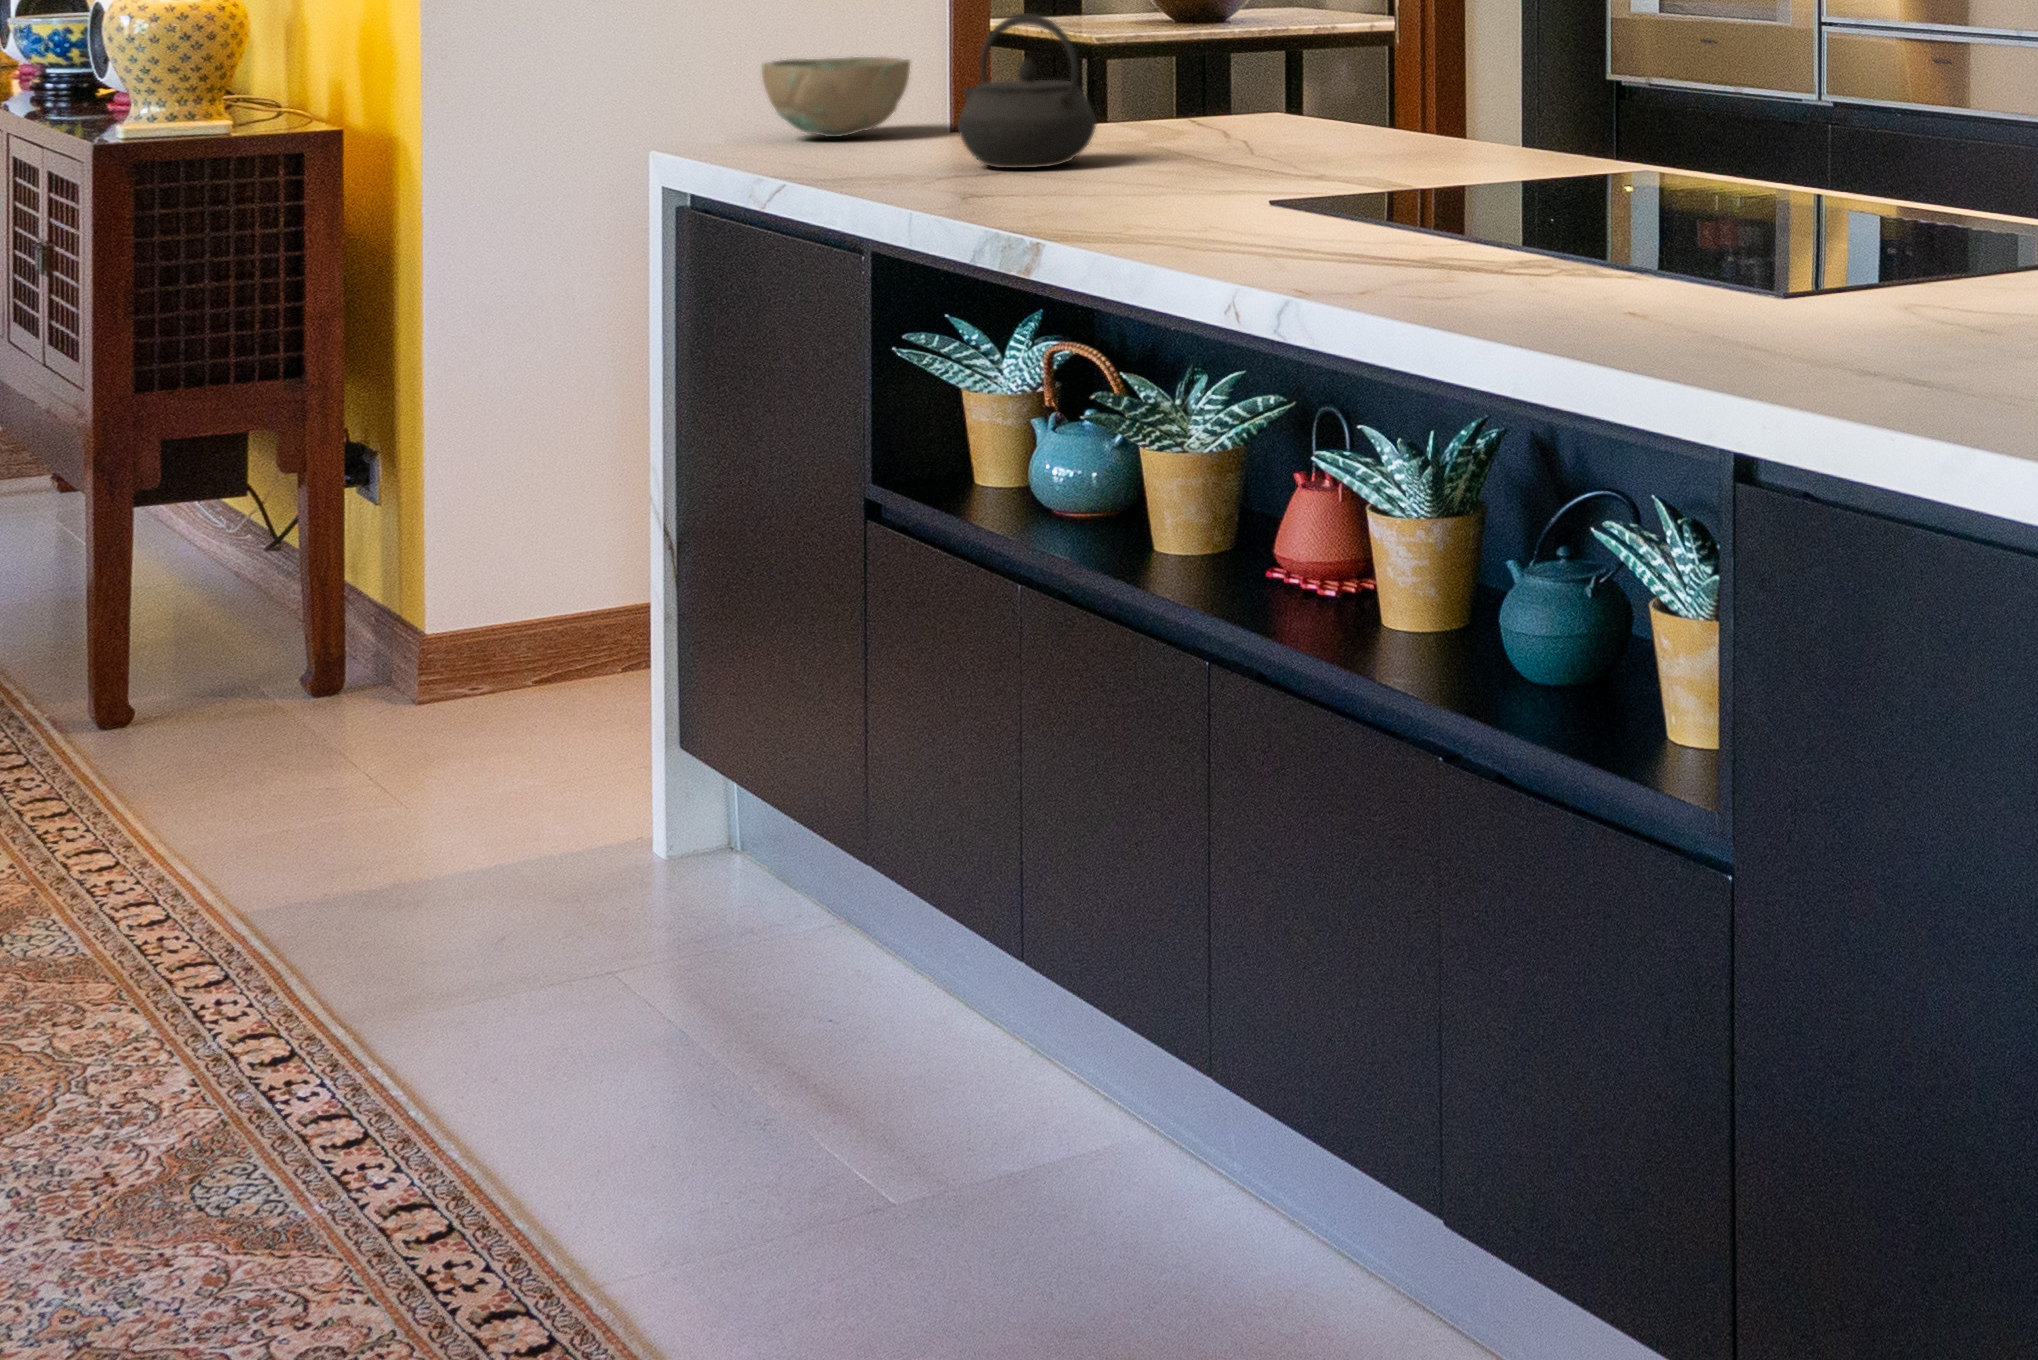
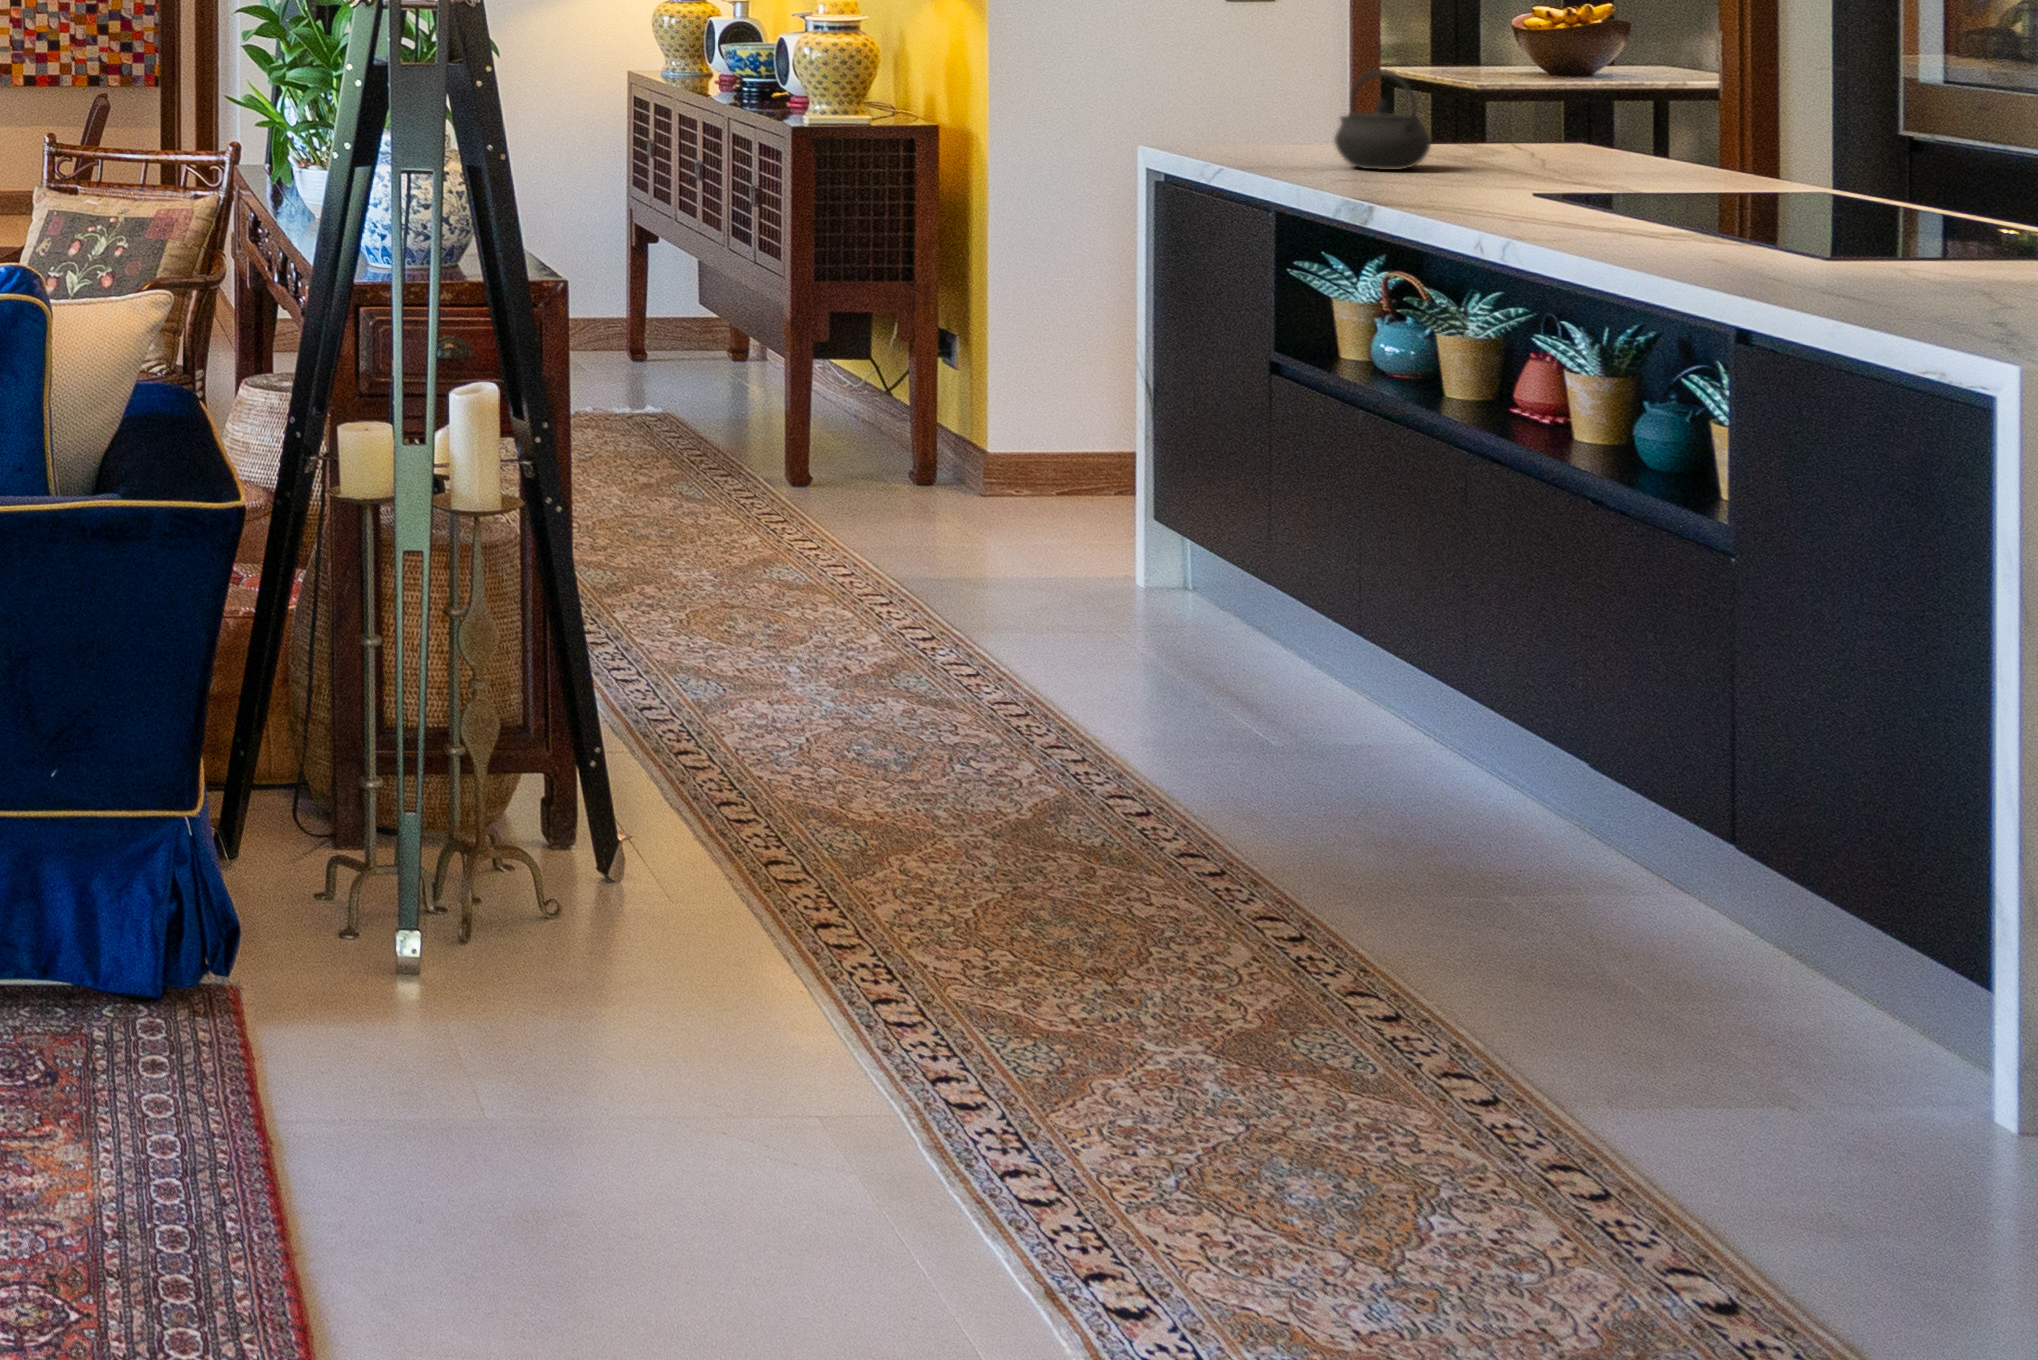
bowl: present [762,57,910,137] -> none [1206,93,1307,145]

